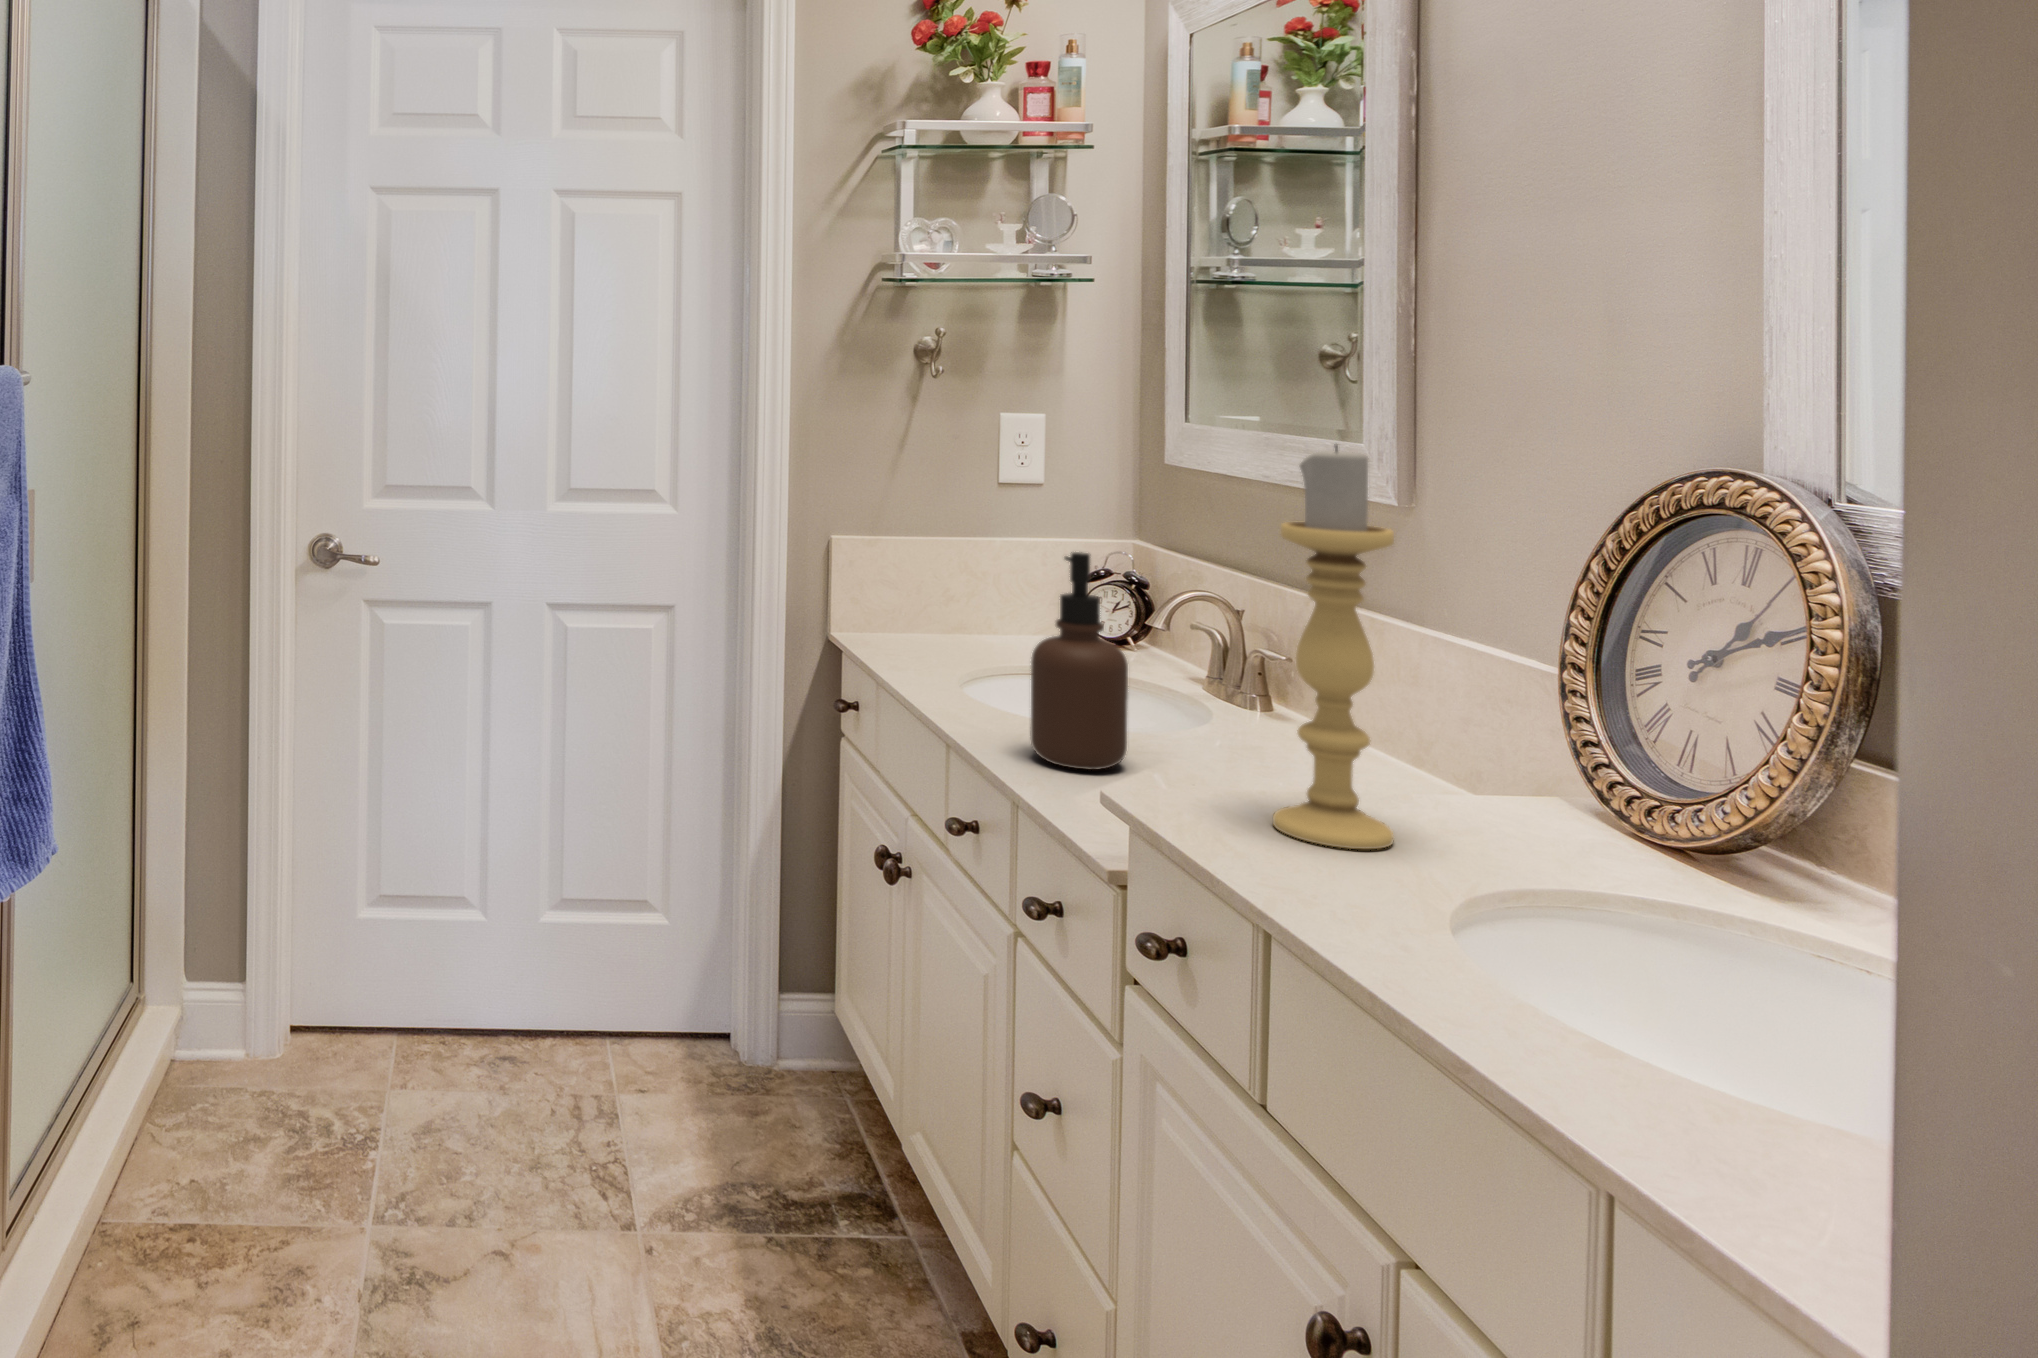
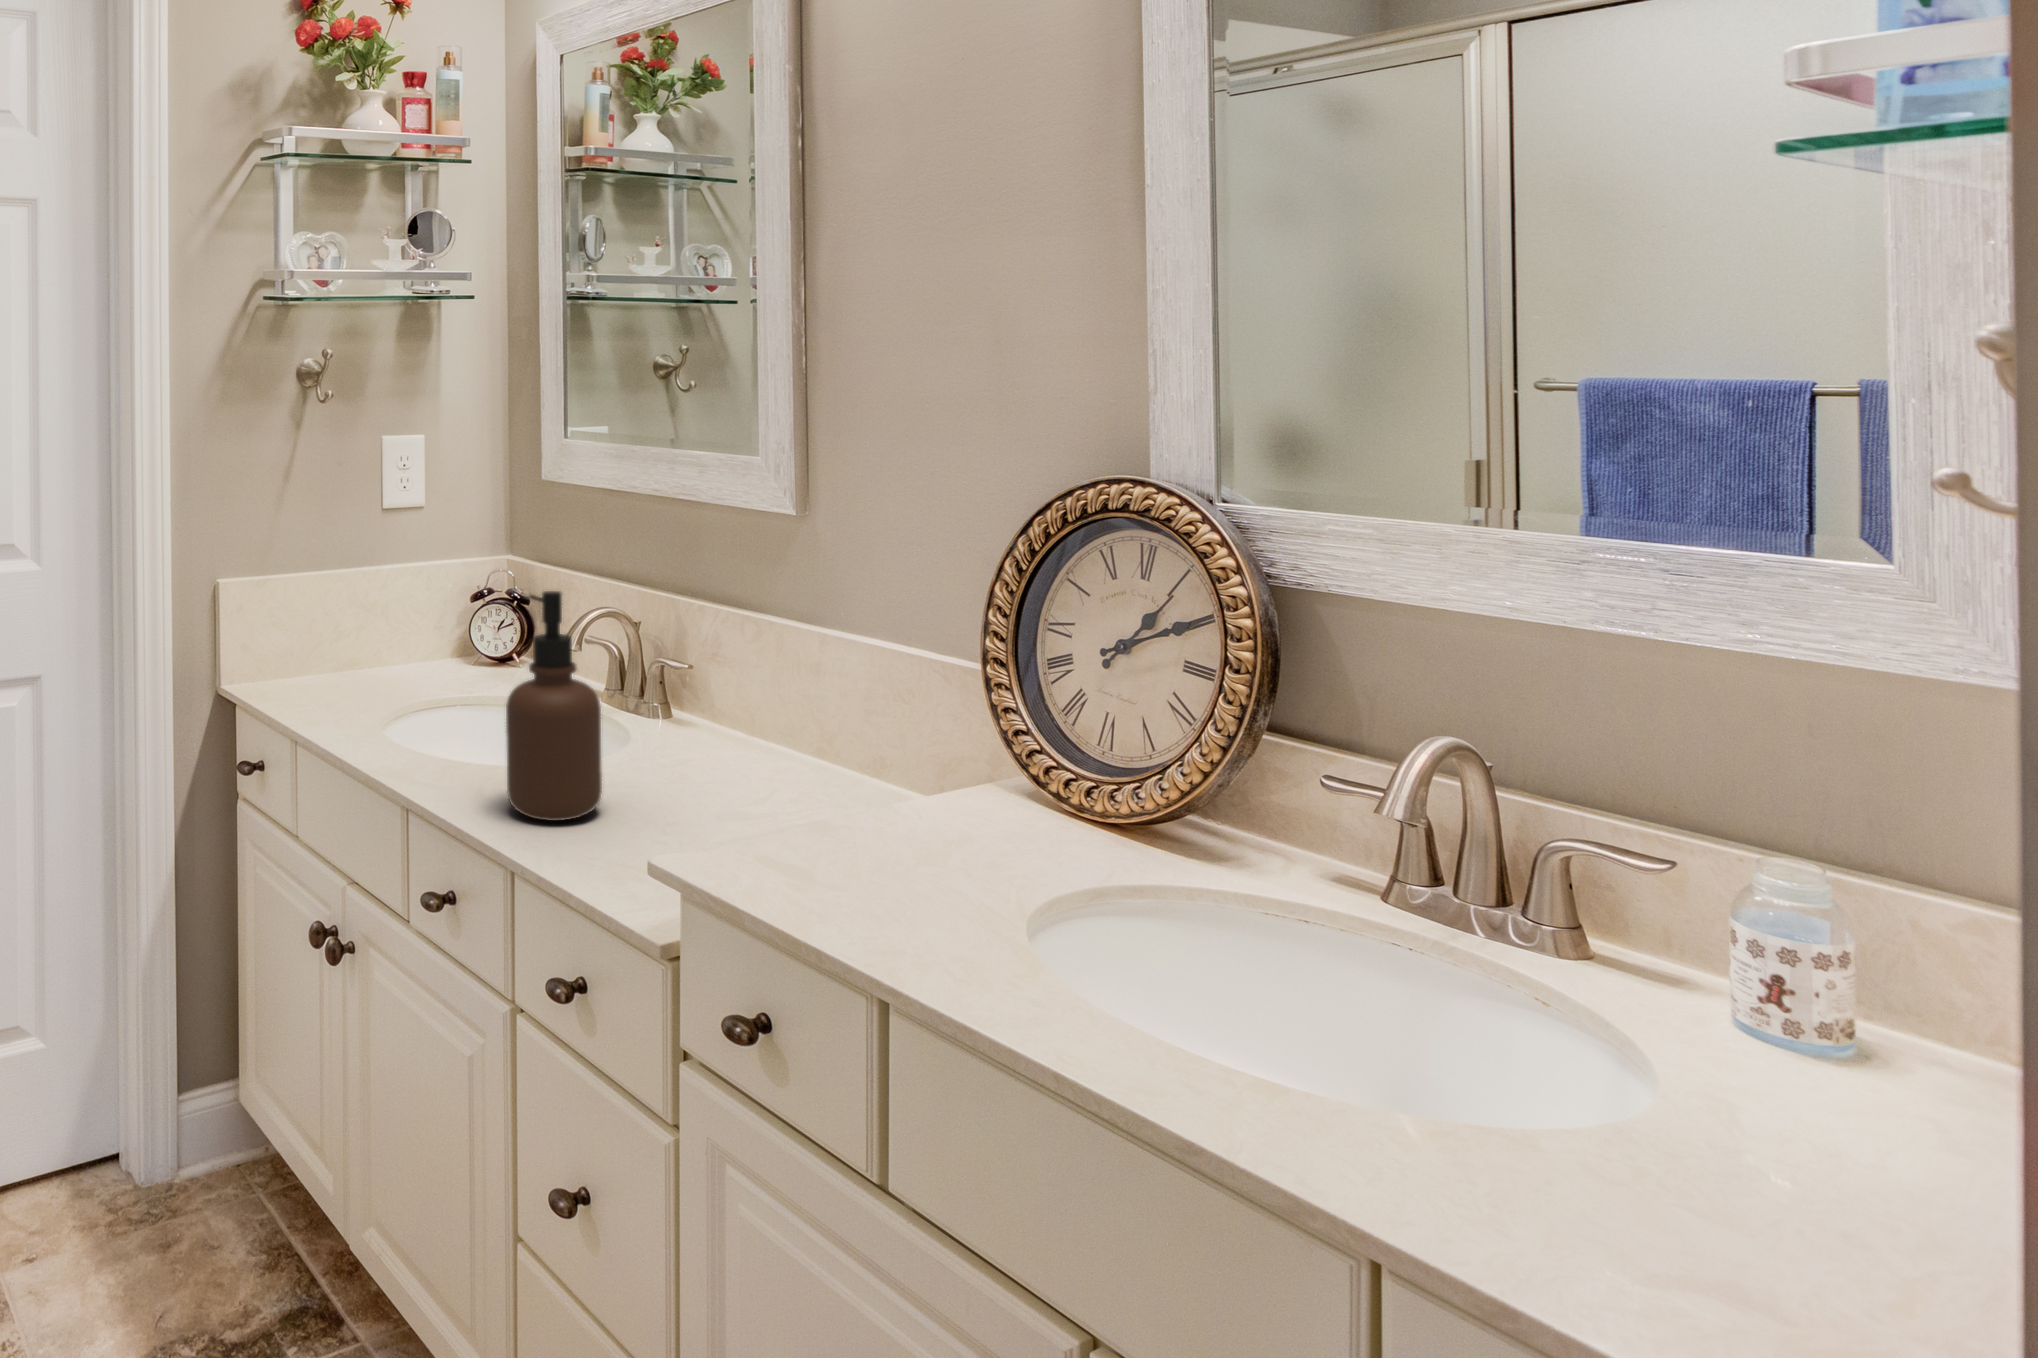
candle holder: present [1273,445,1394,849] -> none [818,477,928,889]

